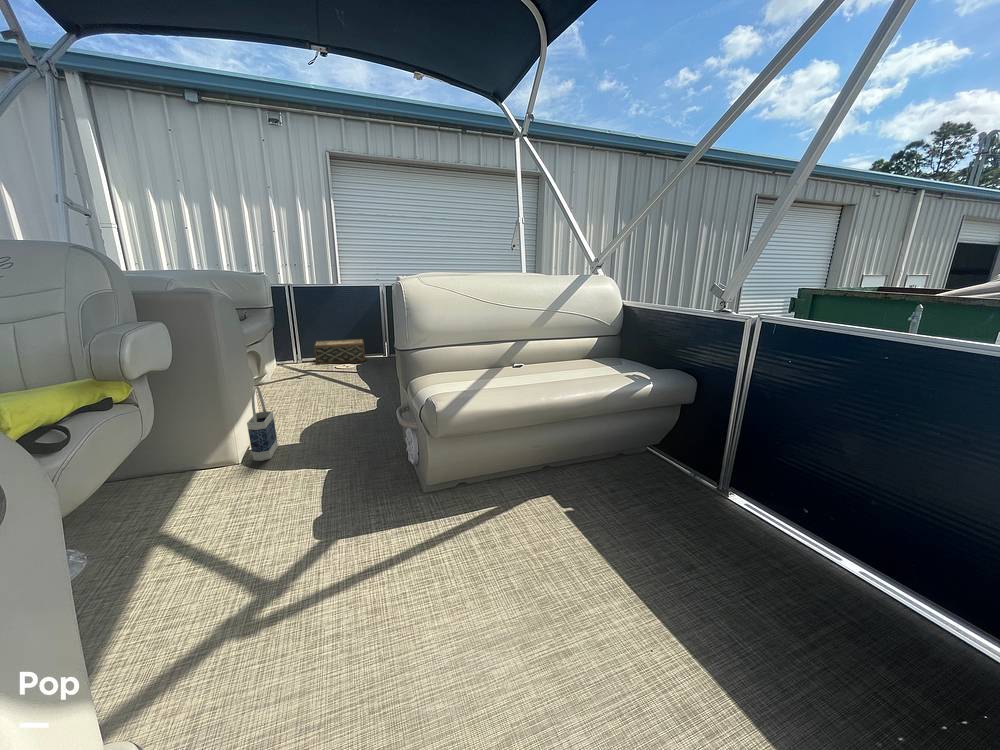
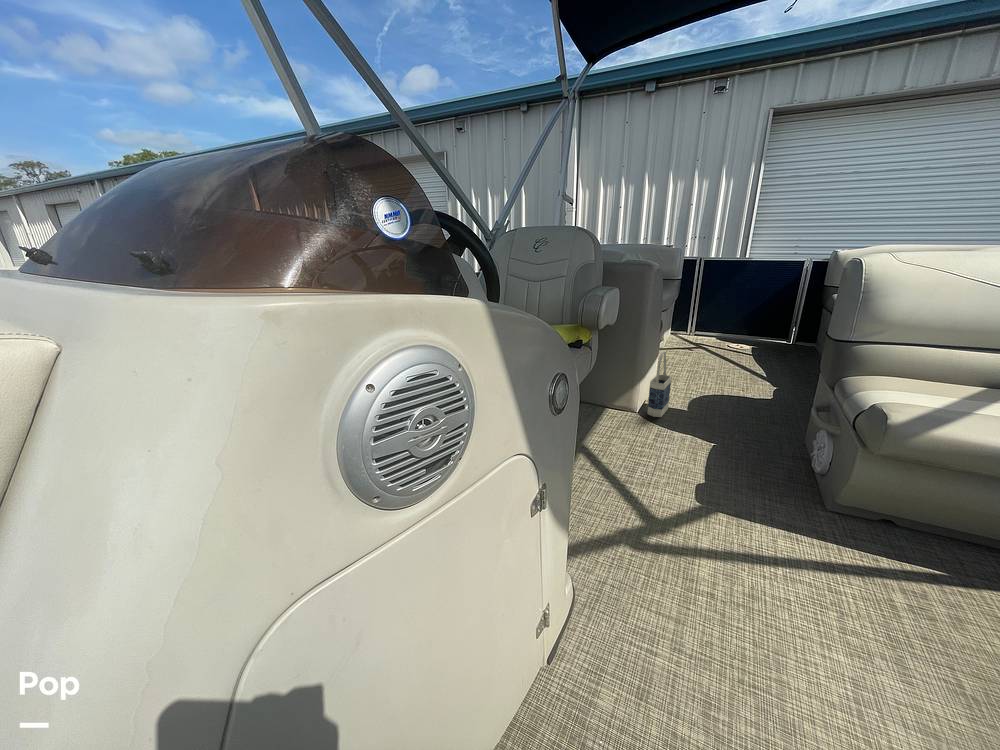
woven basket: present [314,339,365,364] -> none [708,316,767,343]

